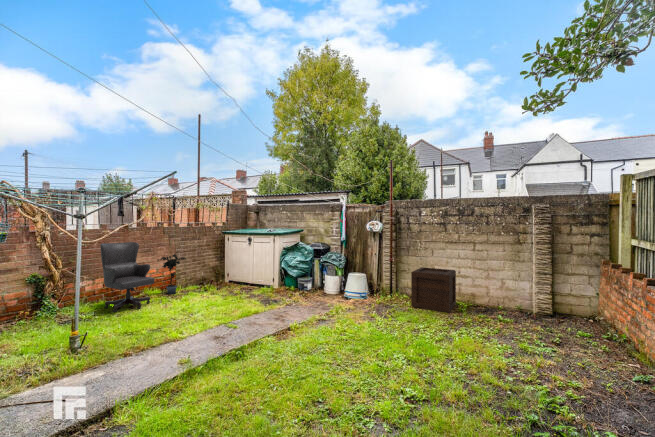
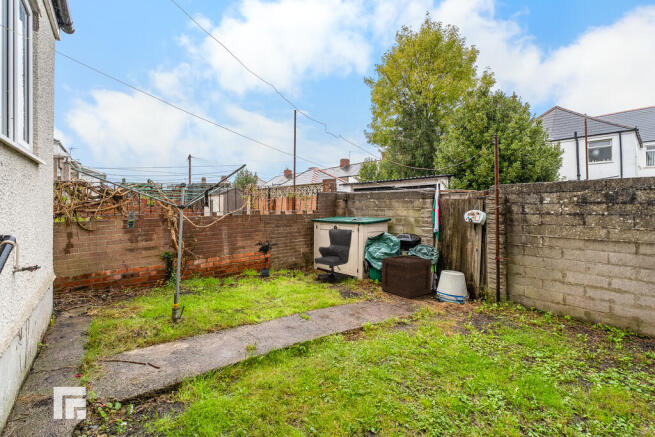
chair: present [100,242,154,312] -> present [314,229,352,283]
wooden crate: present [411,267,456,313] -> present [382,255,432,299]

